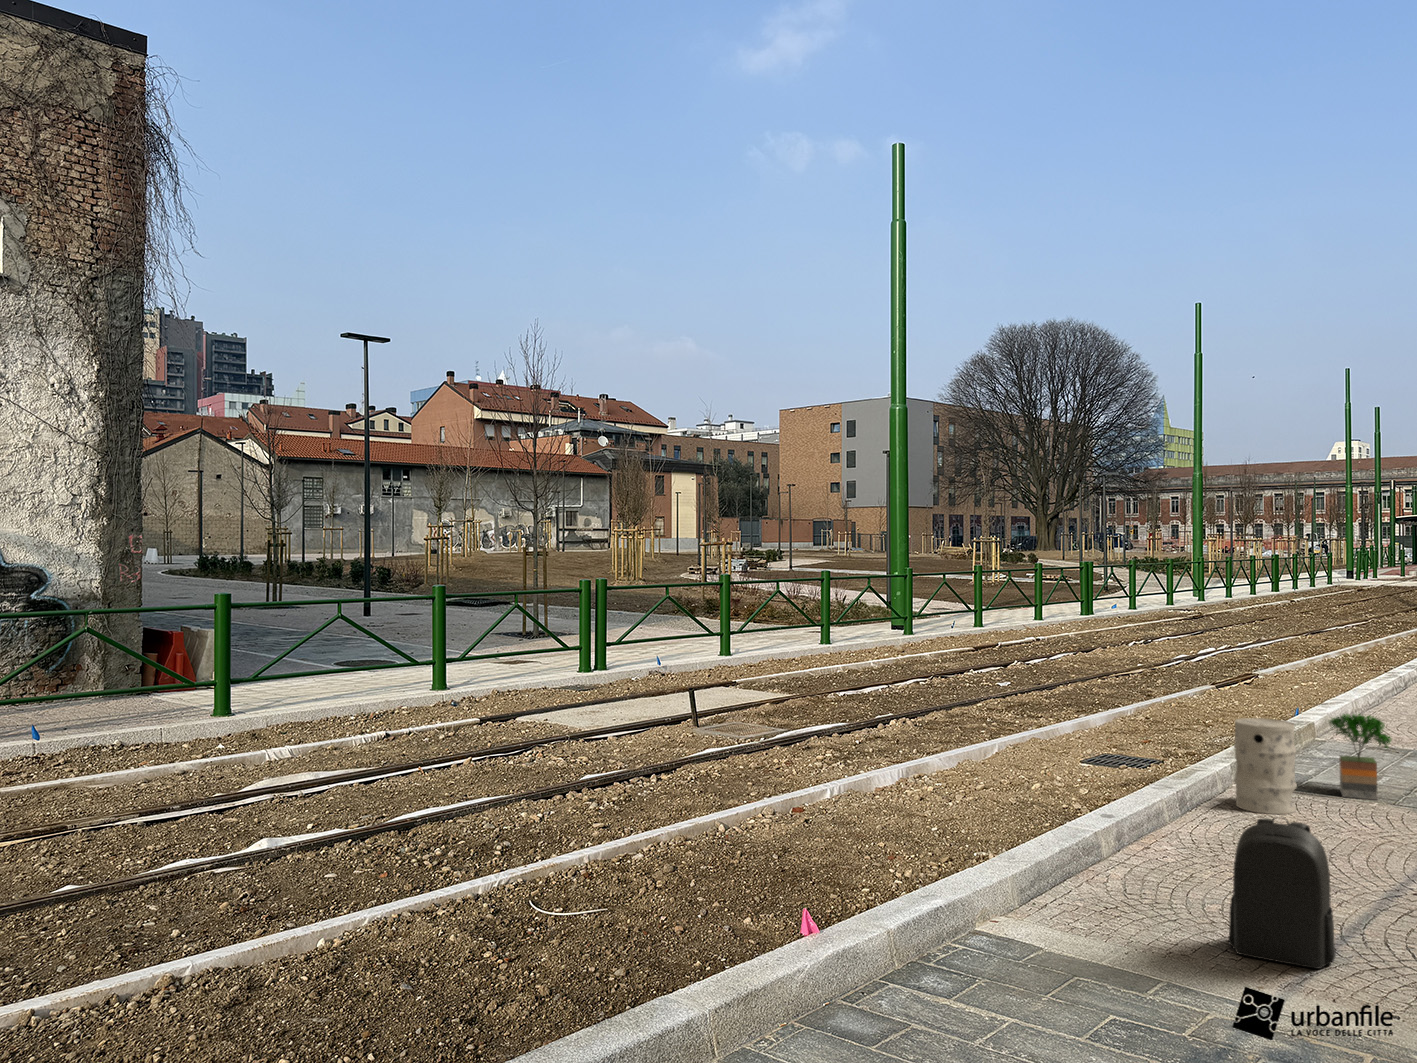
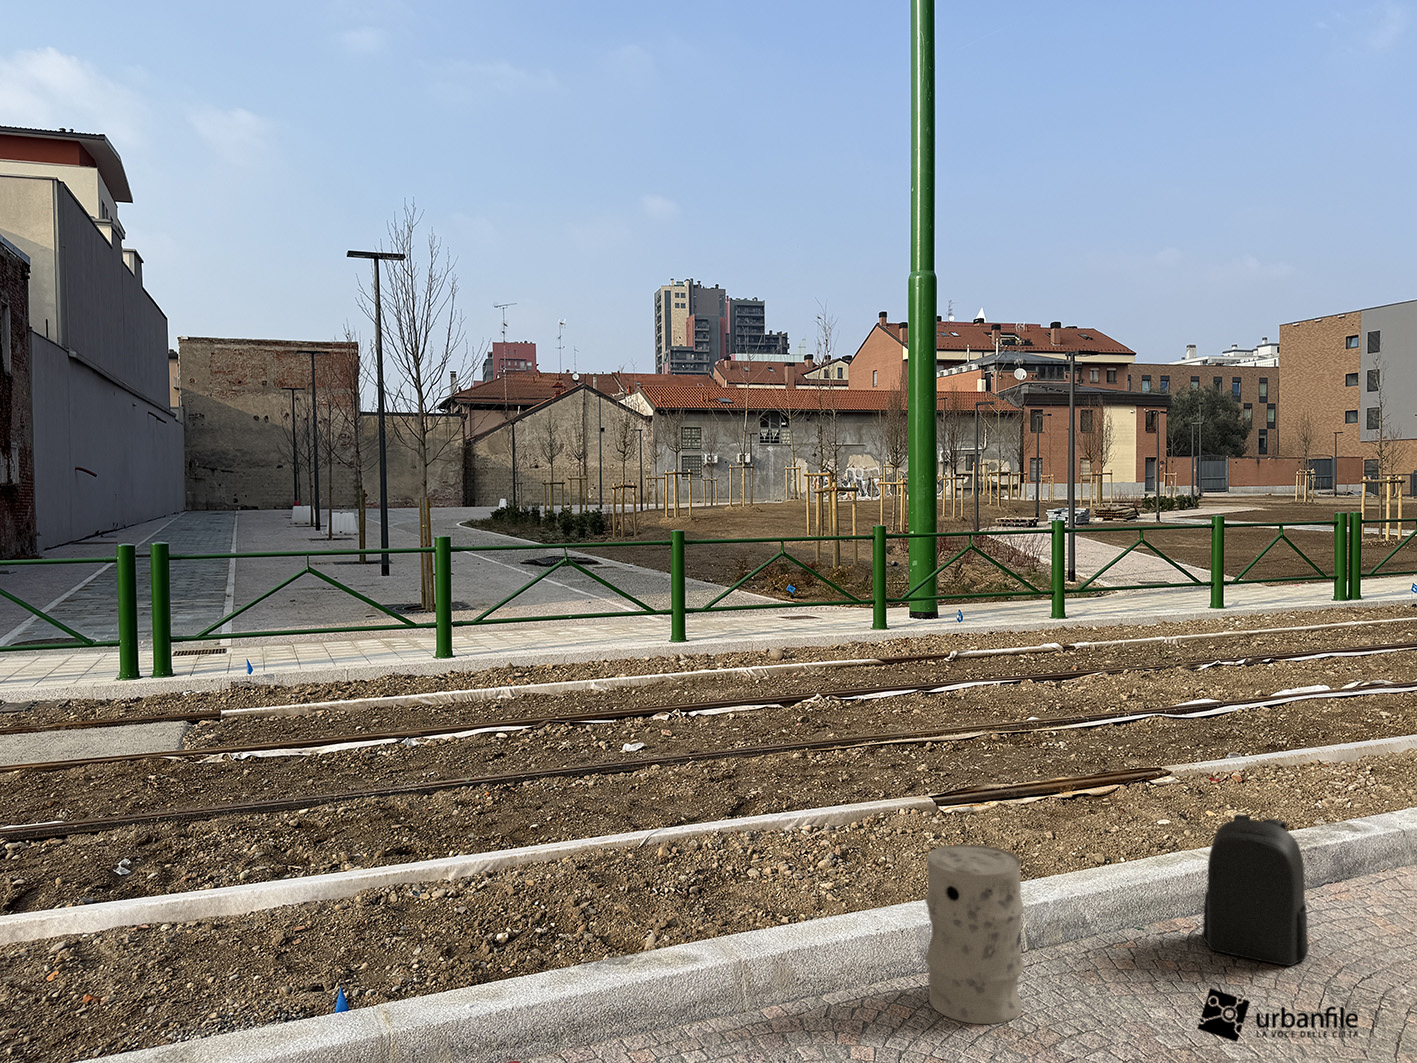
potted tree: present [1330,714,1391,800] -> none [1324,690,1391,778]
trash can: present [1234,718,1297,814] -> present [926,844,1024,1024]

